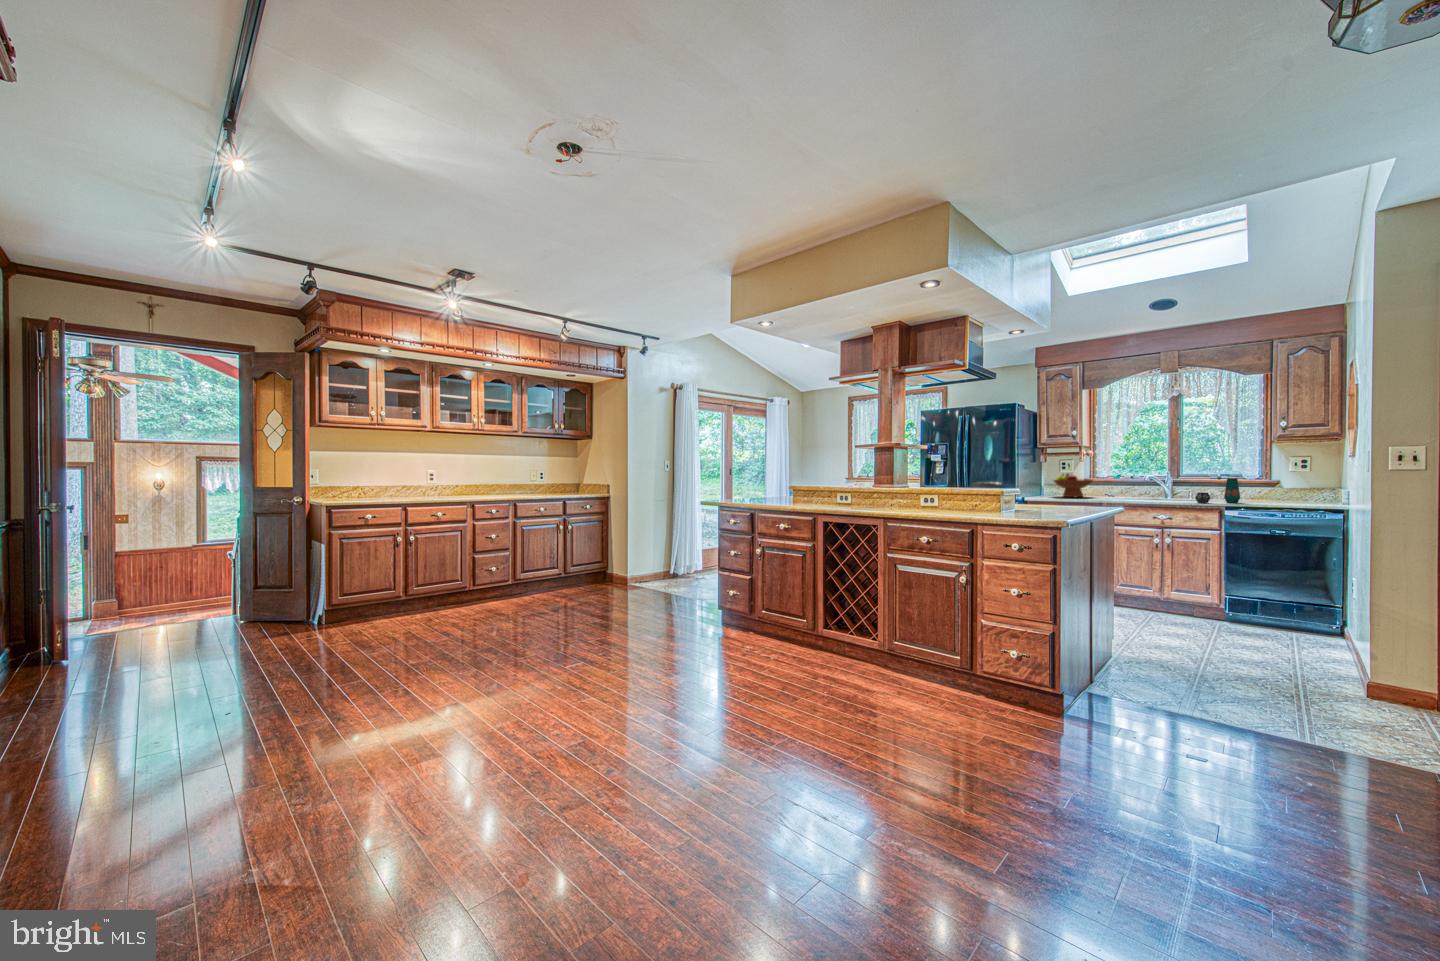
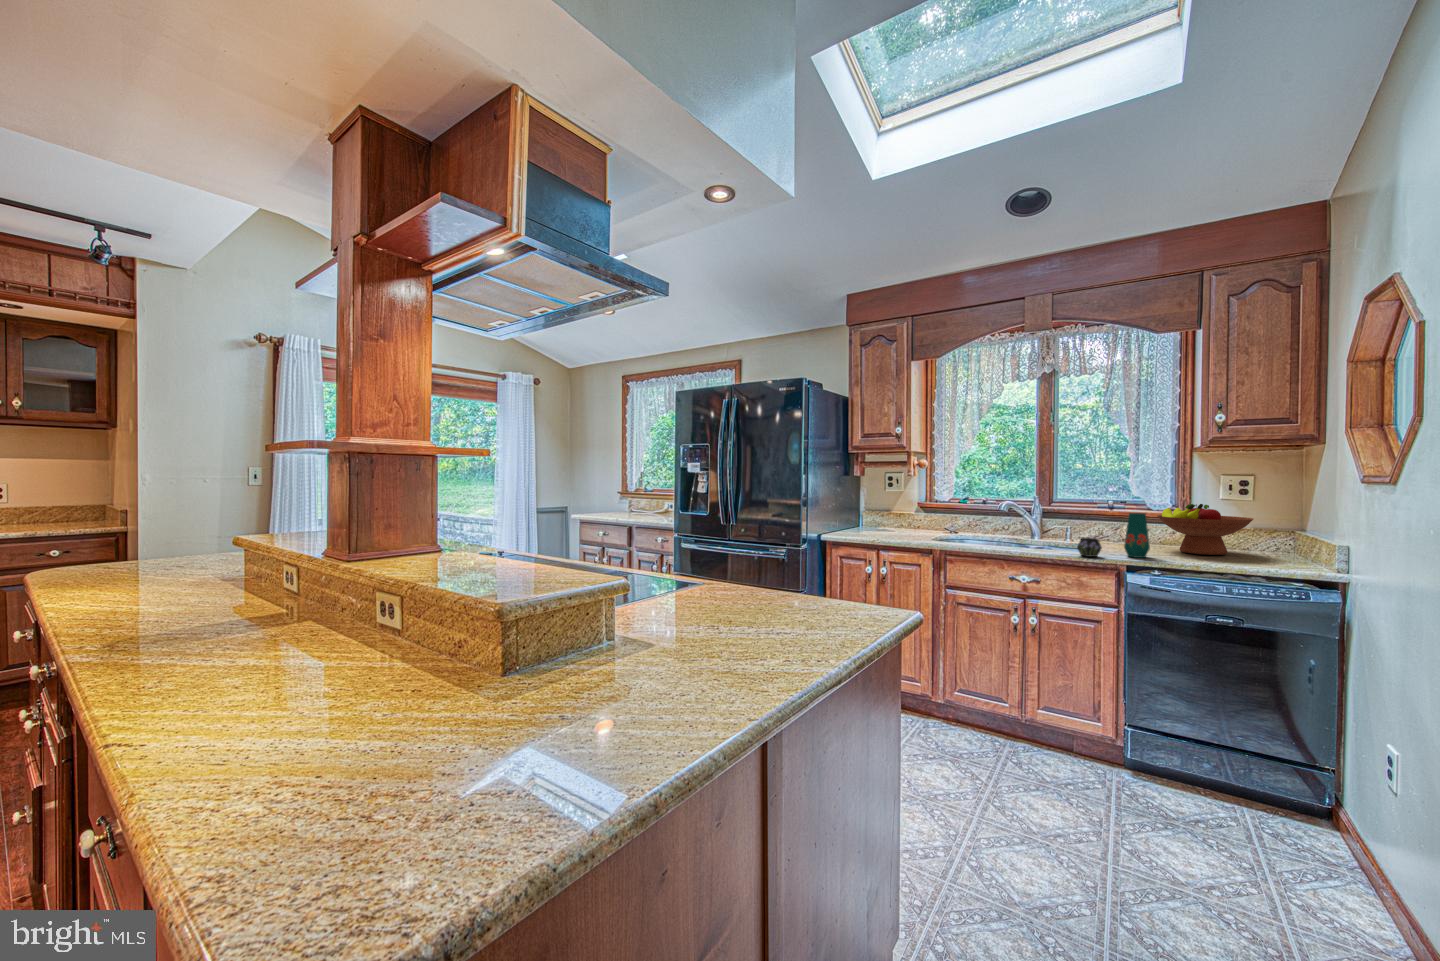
fruit bowl: present [1054,474,1093,497] -> present [1157,504,1253,555]

